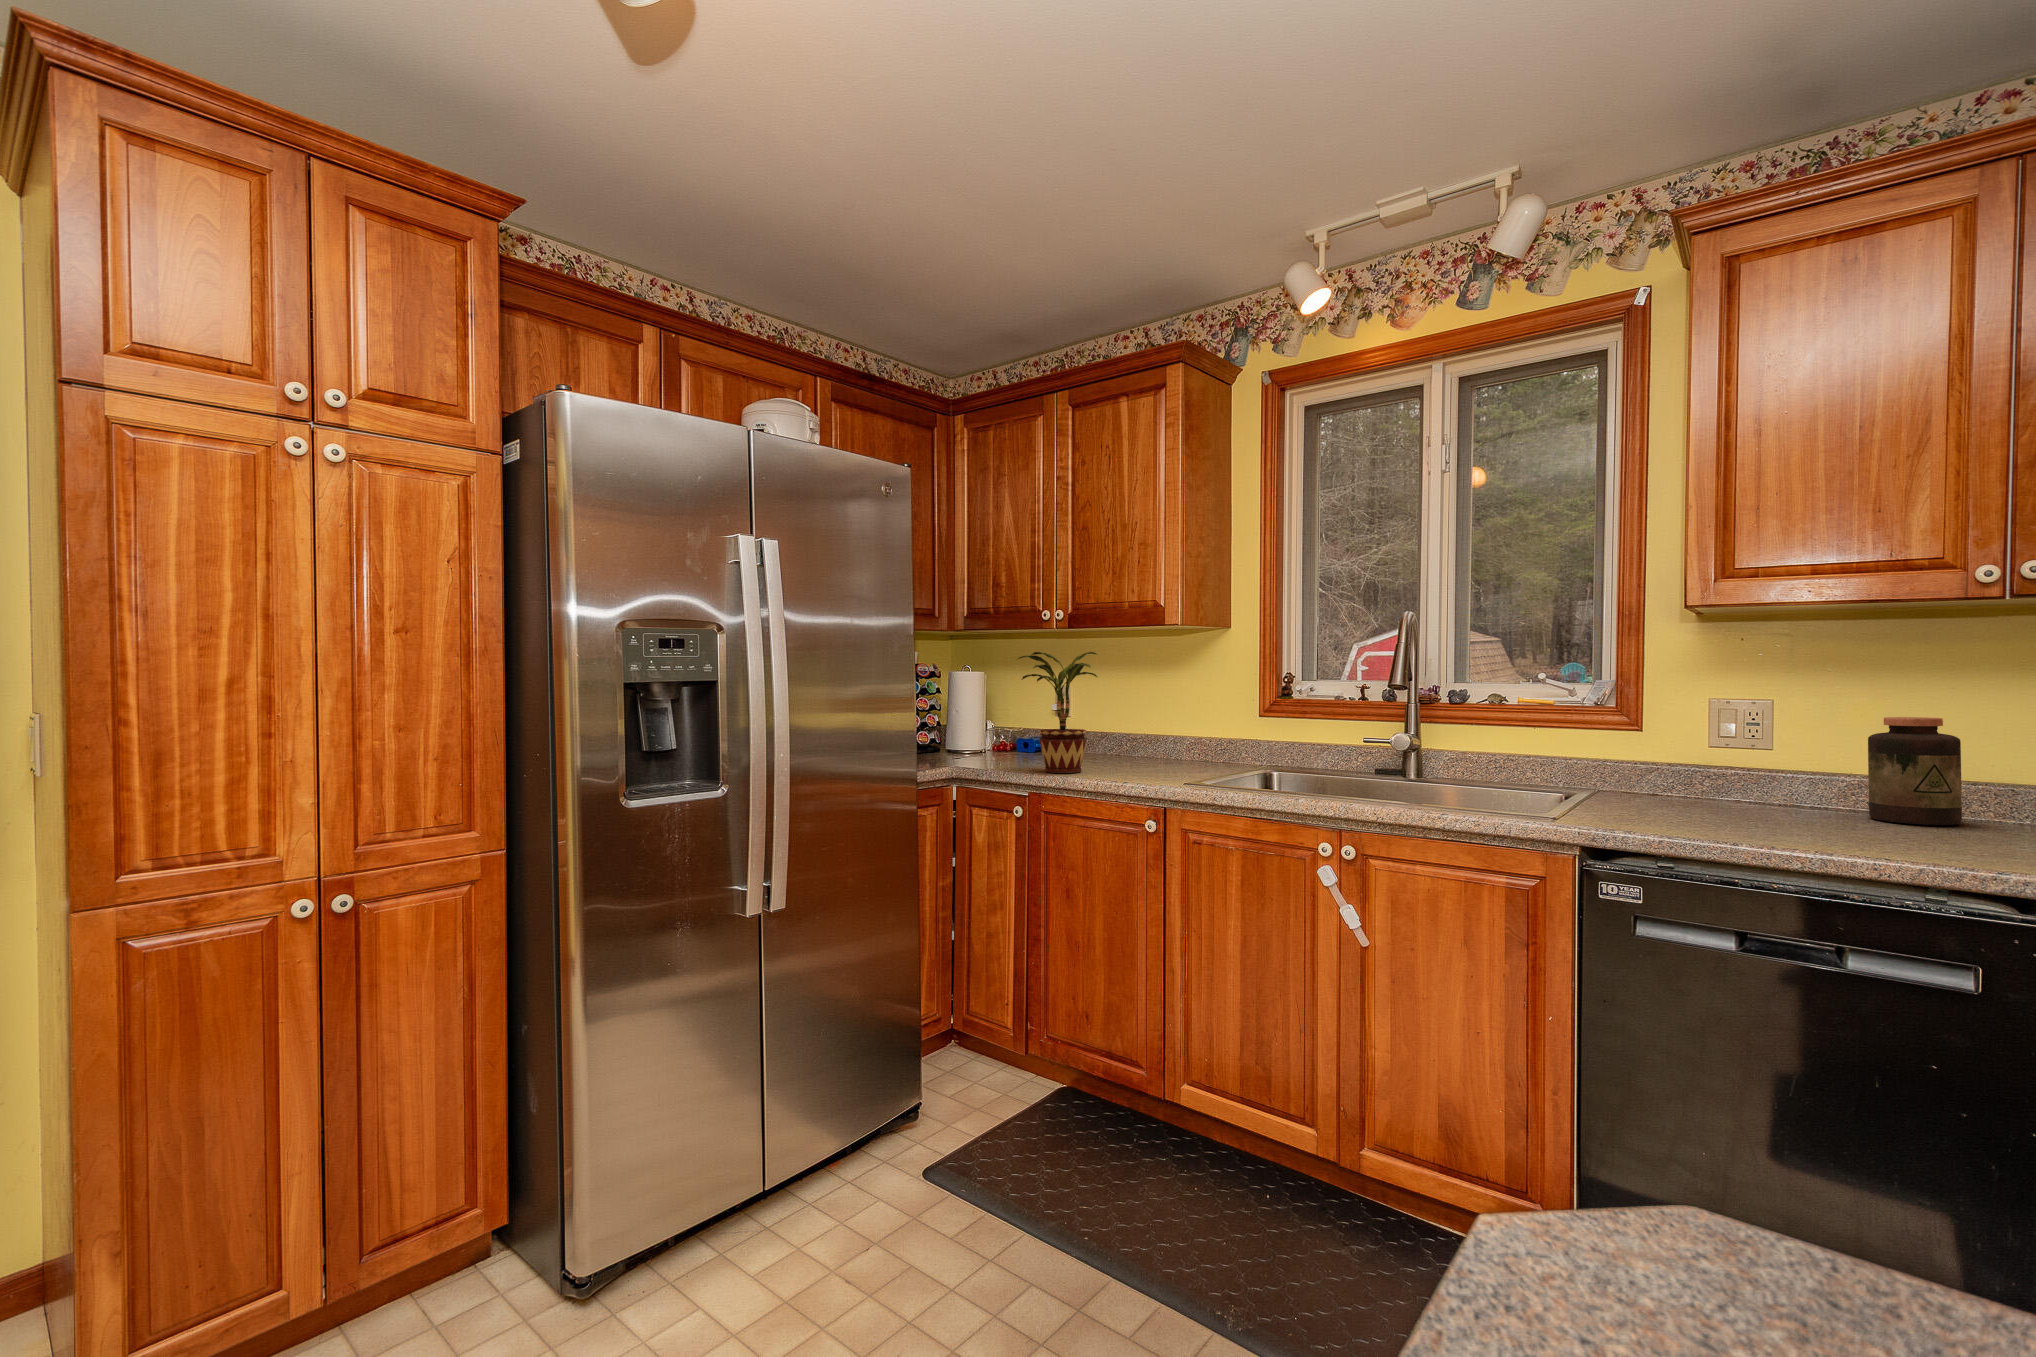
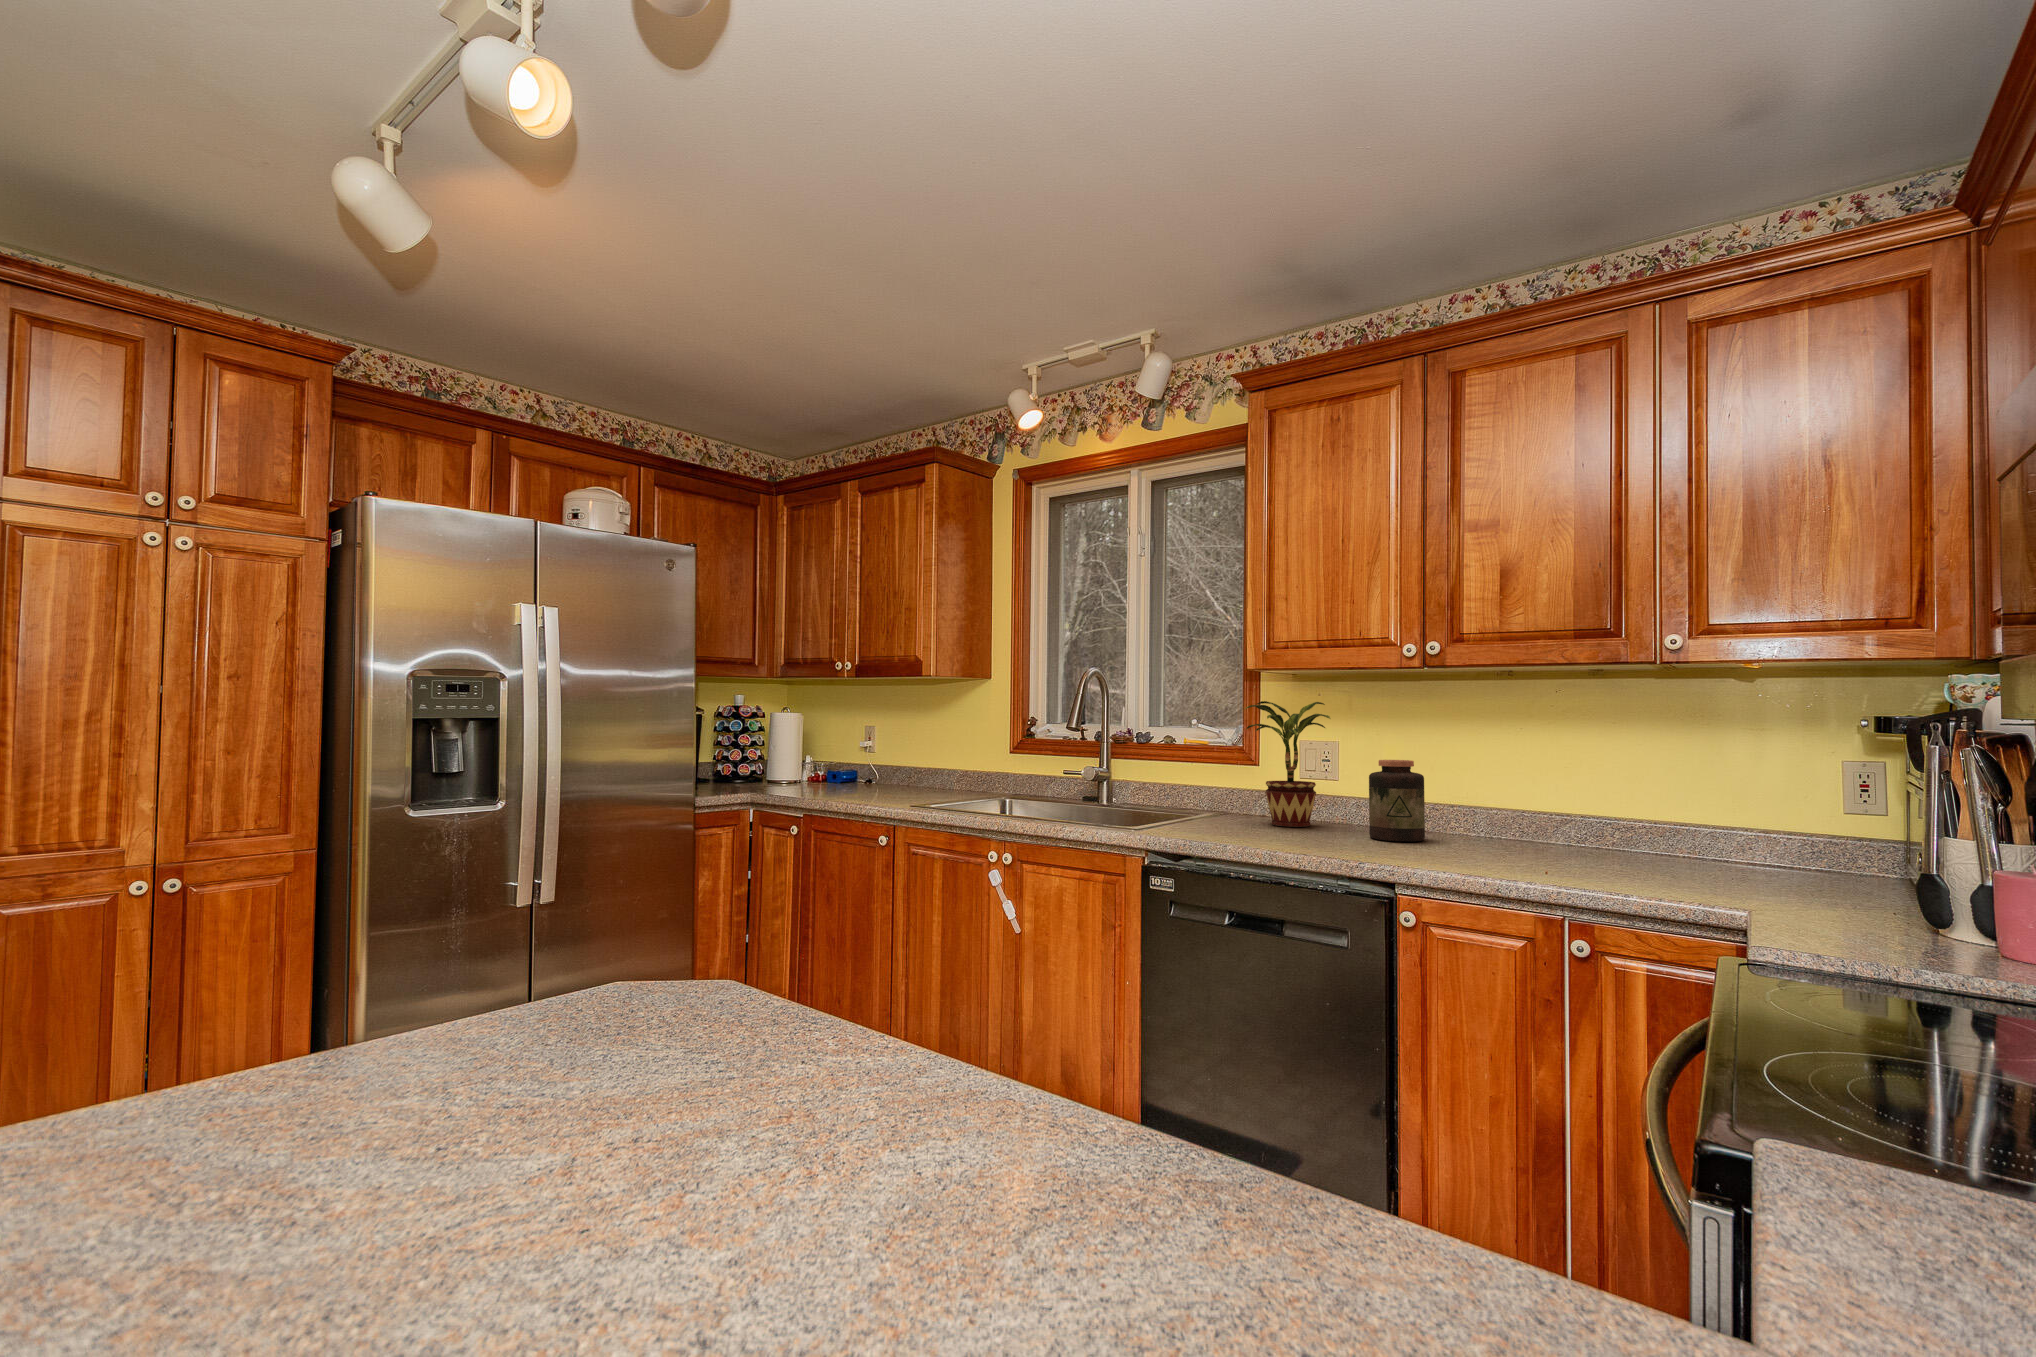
potted plant: present [1016,652,1097,773] -> present [1245,701,1330,827]

